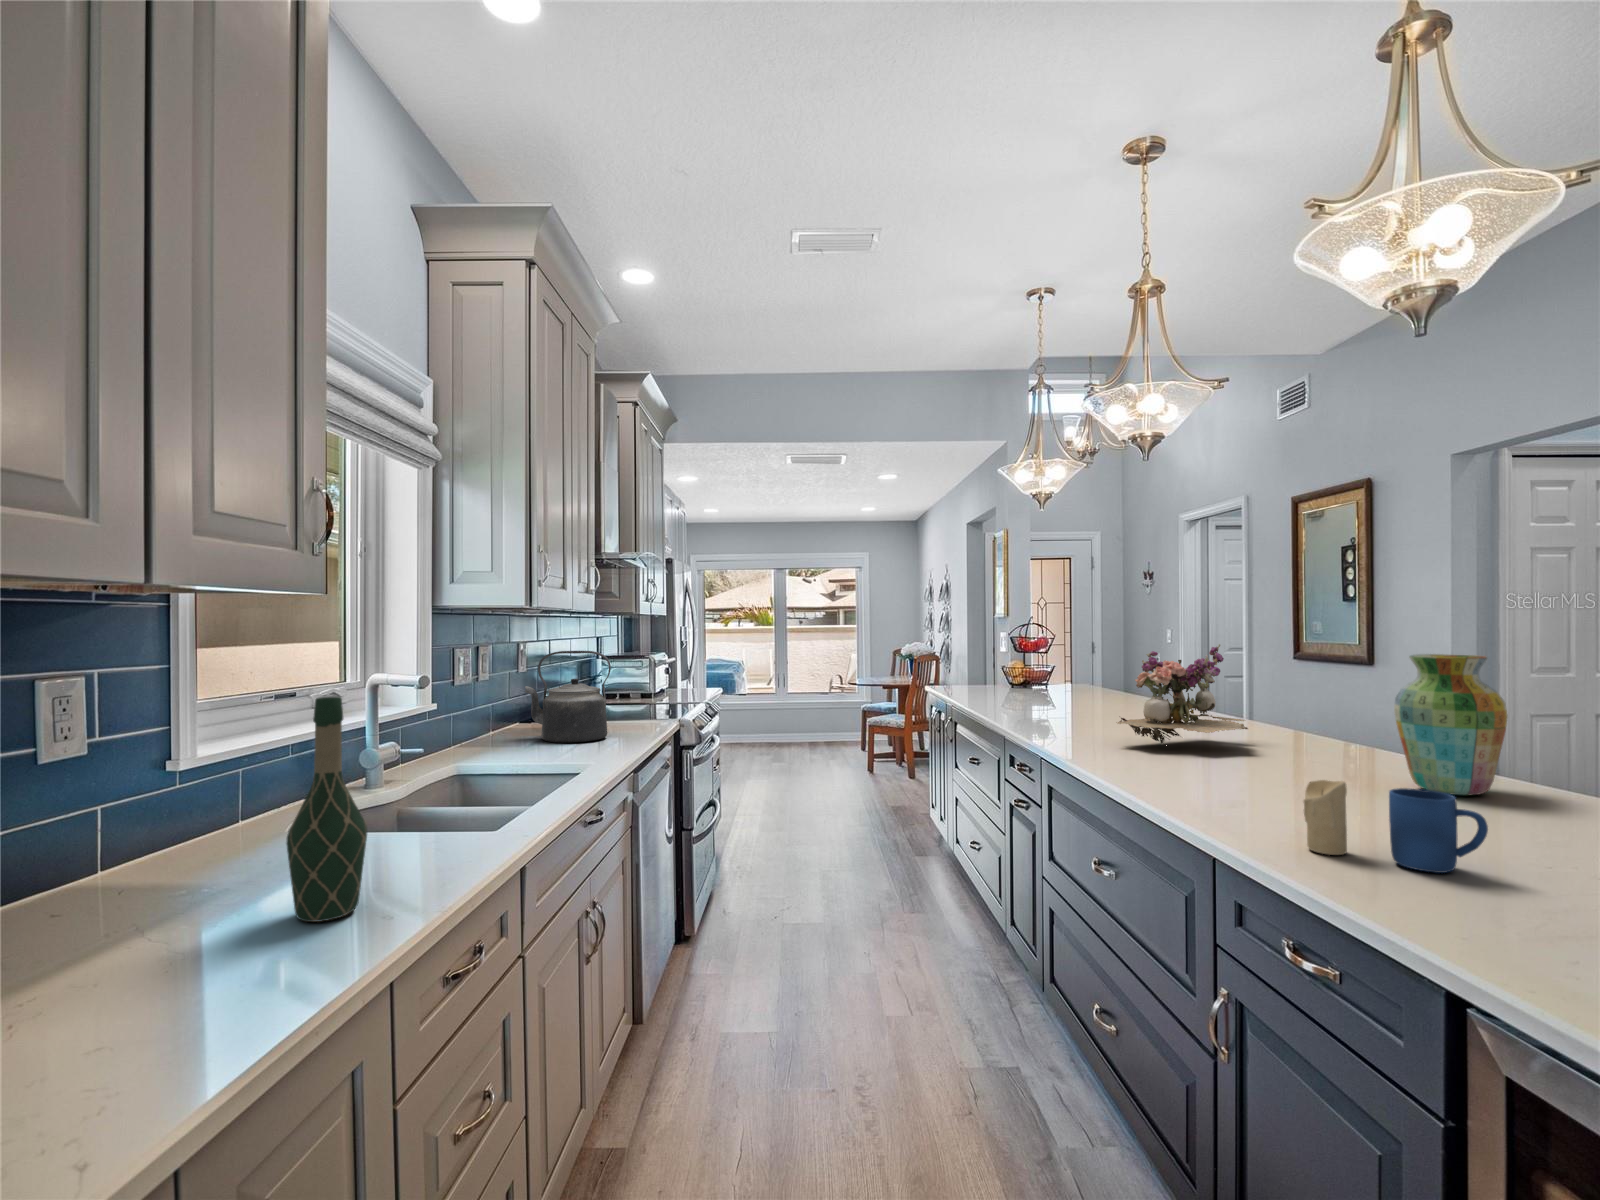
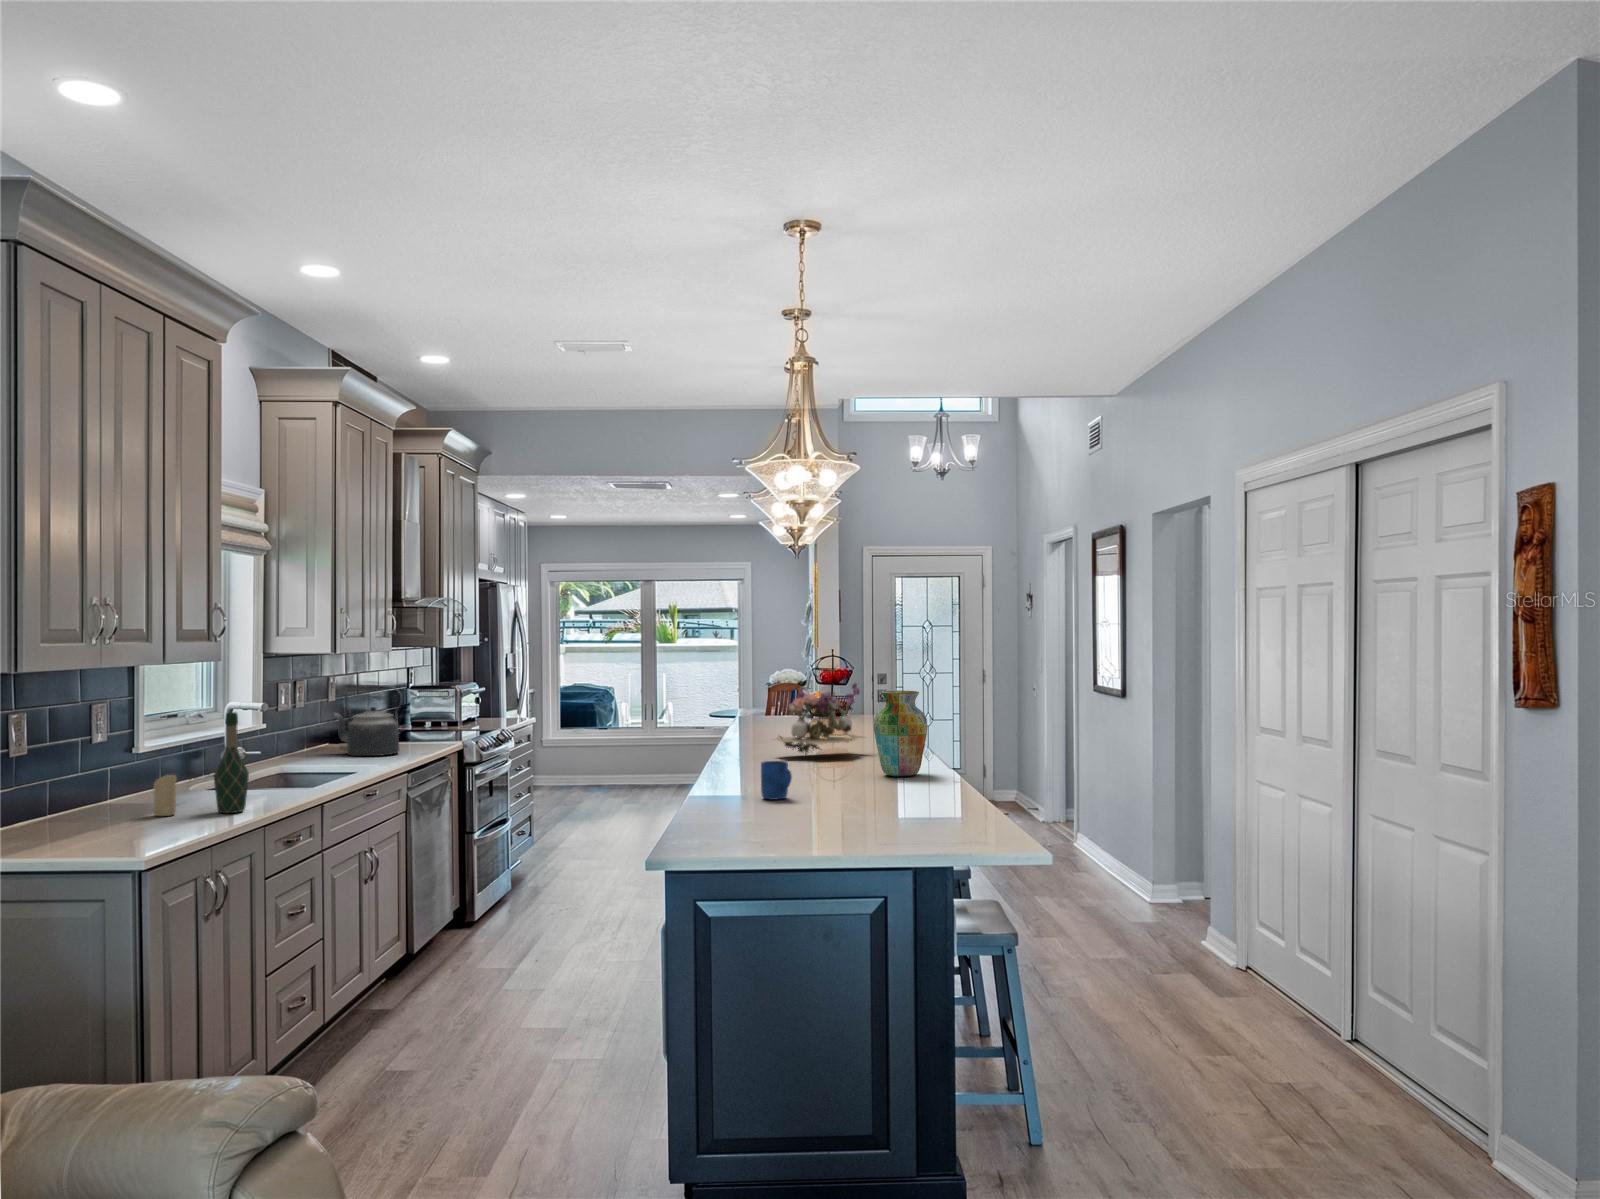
candle: present [1304,780,1347,855] -> present [154,775,176,816]

